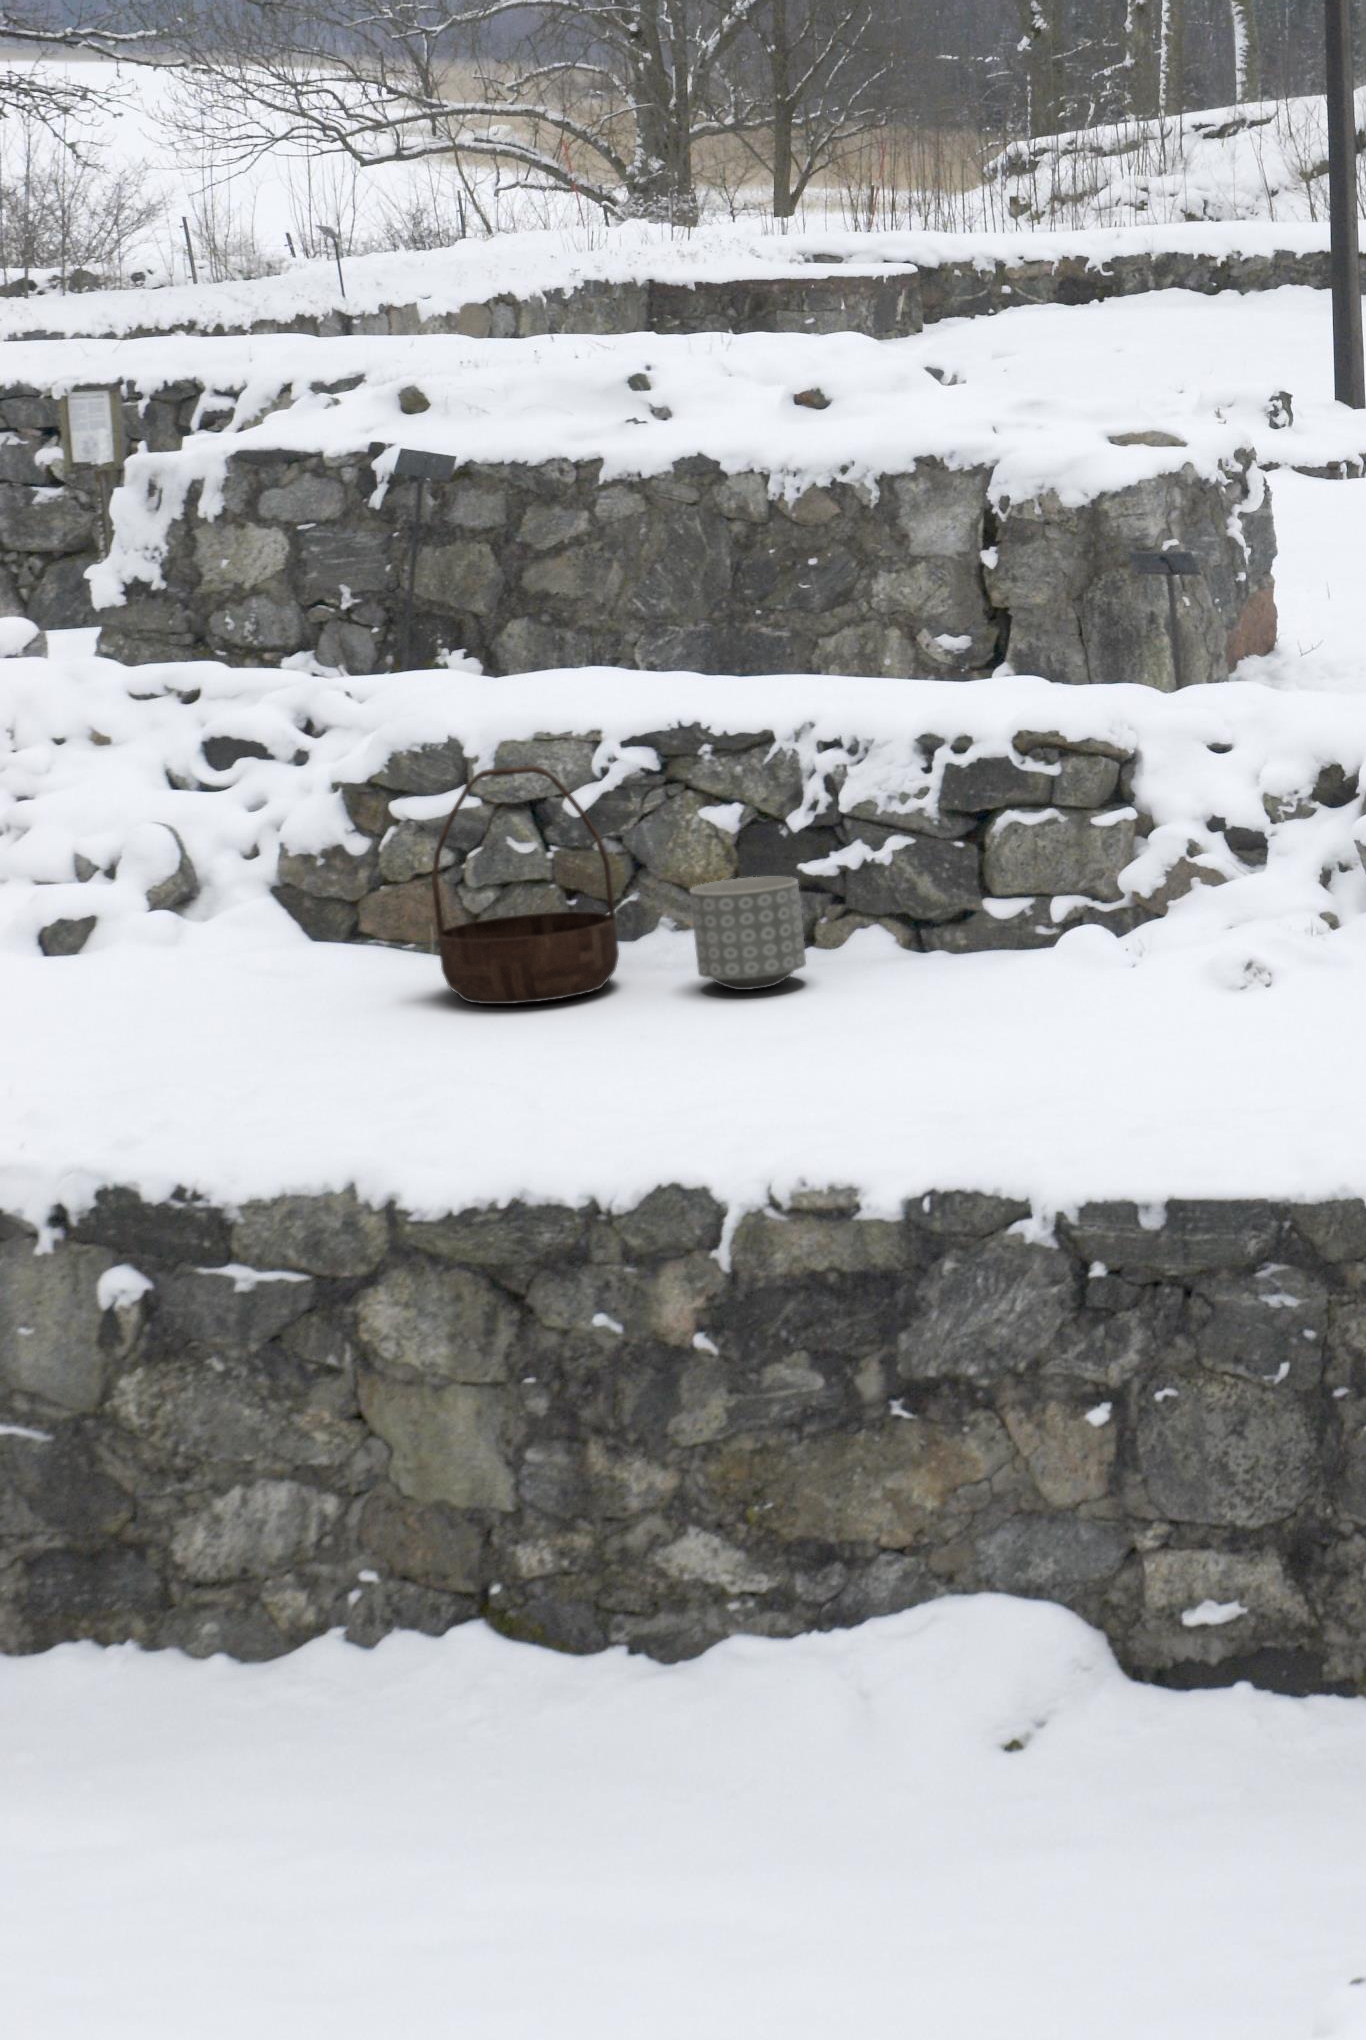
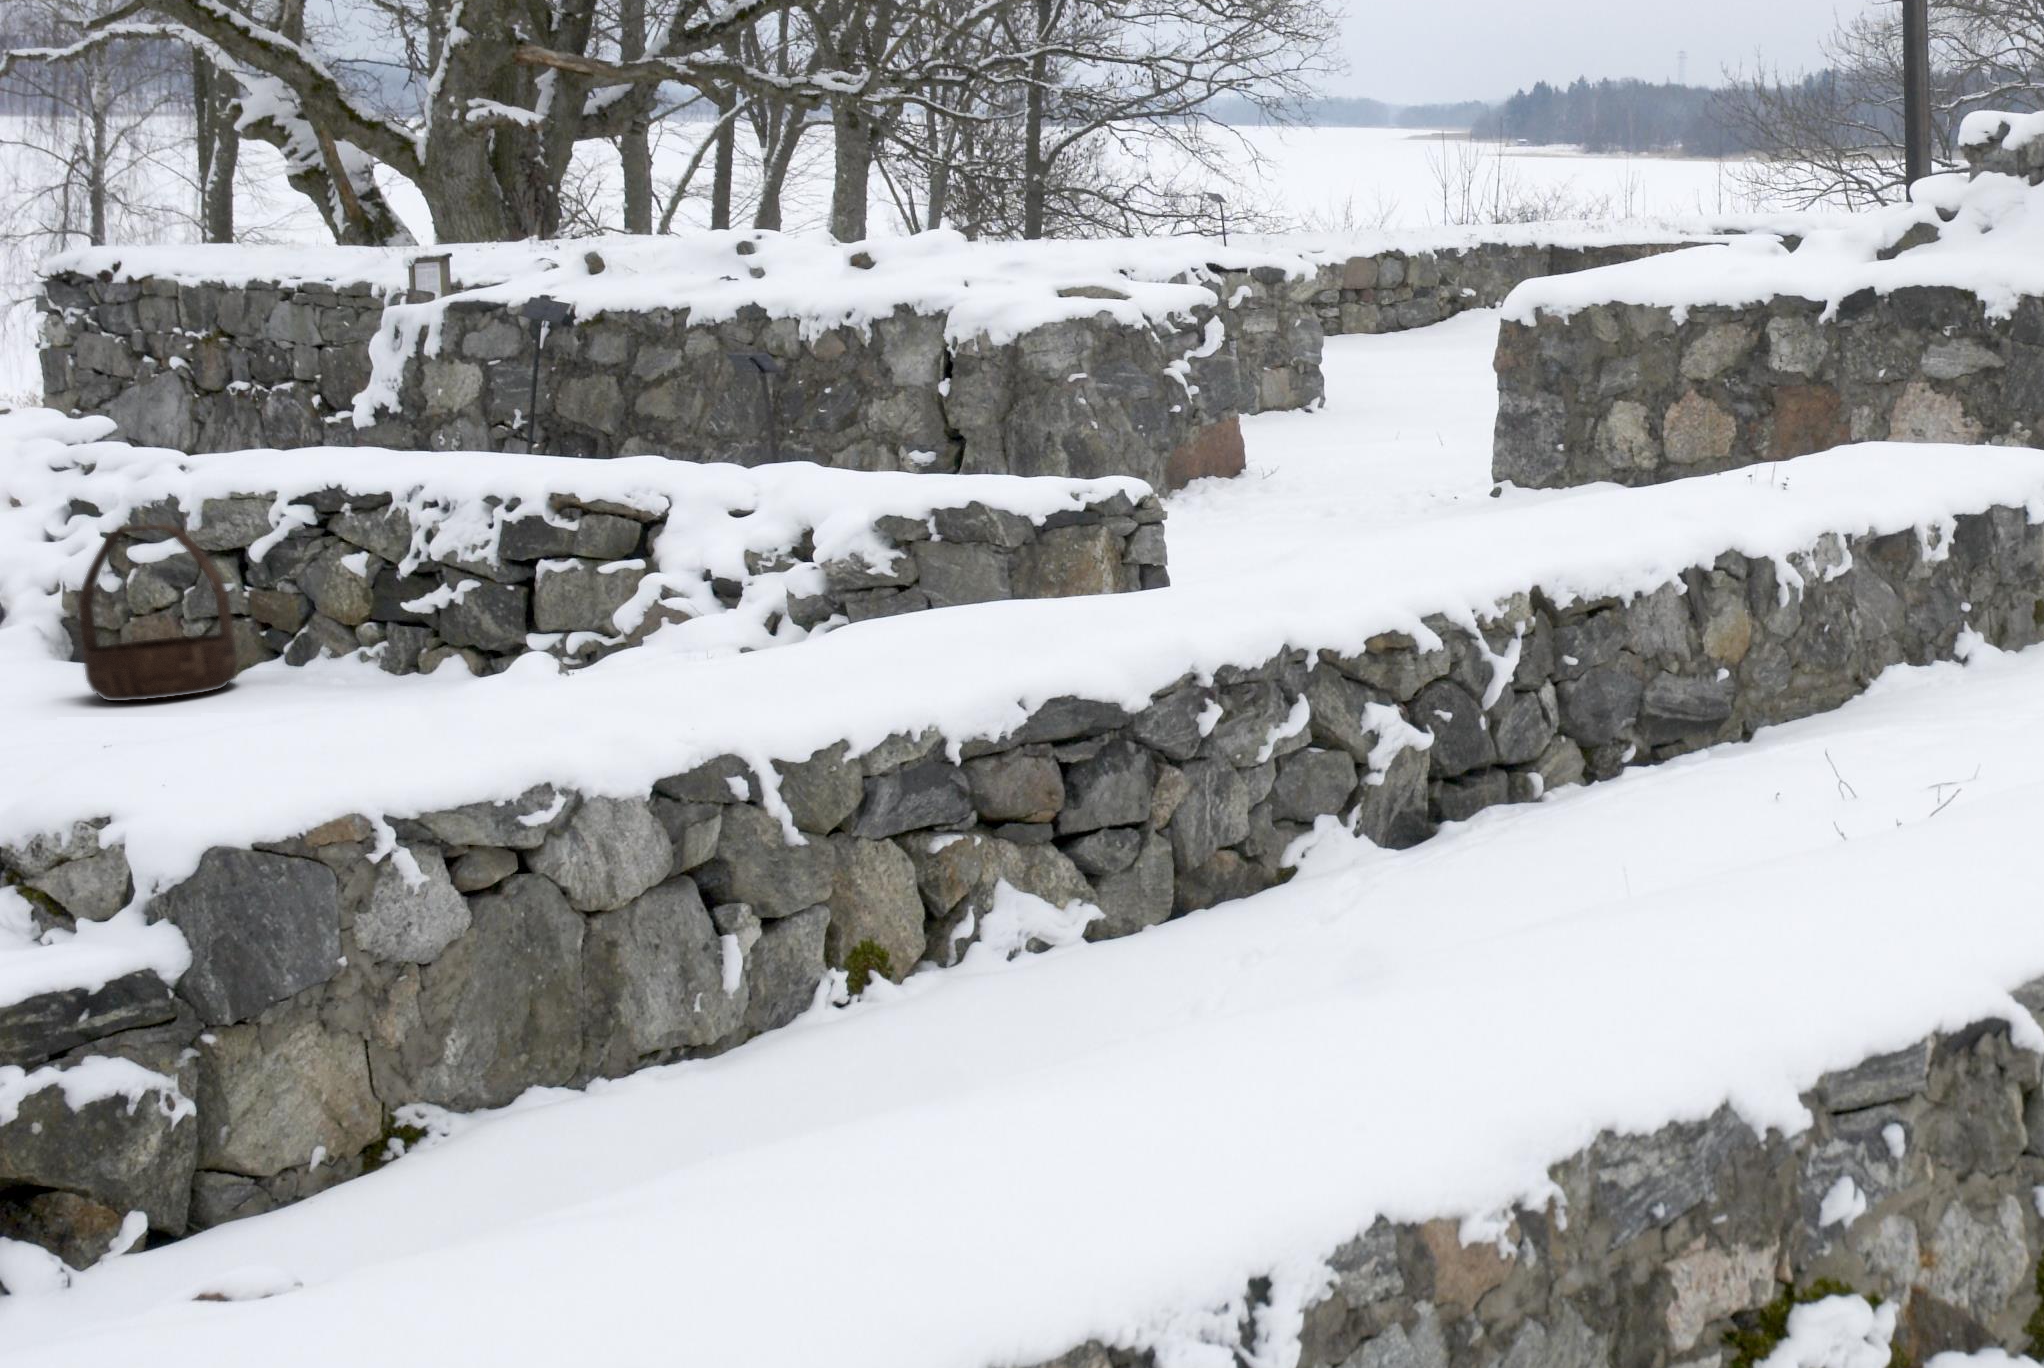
planter: present [690,877,806,990] -> none [272,609,371,692]

